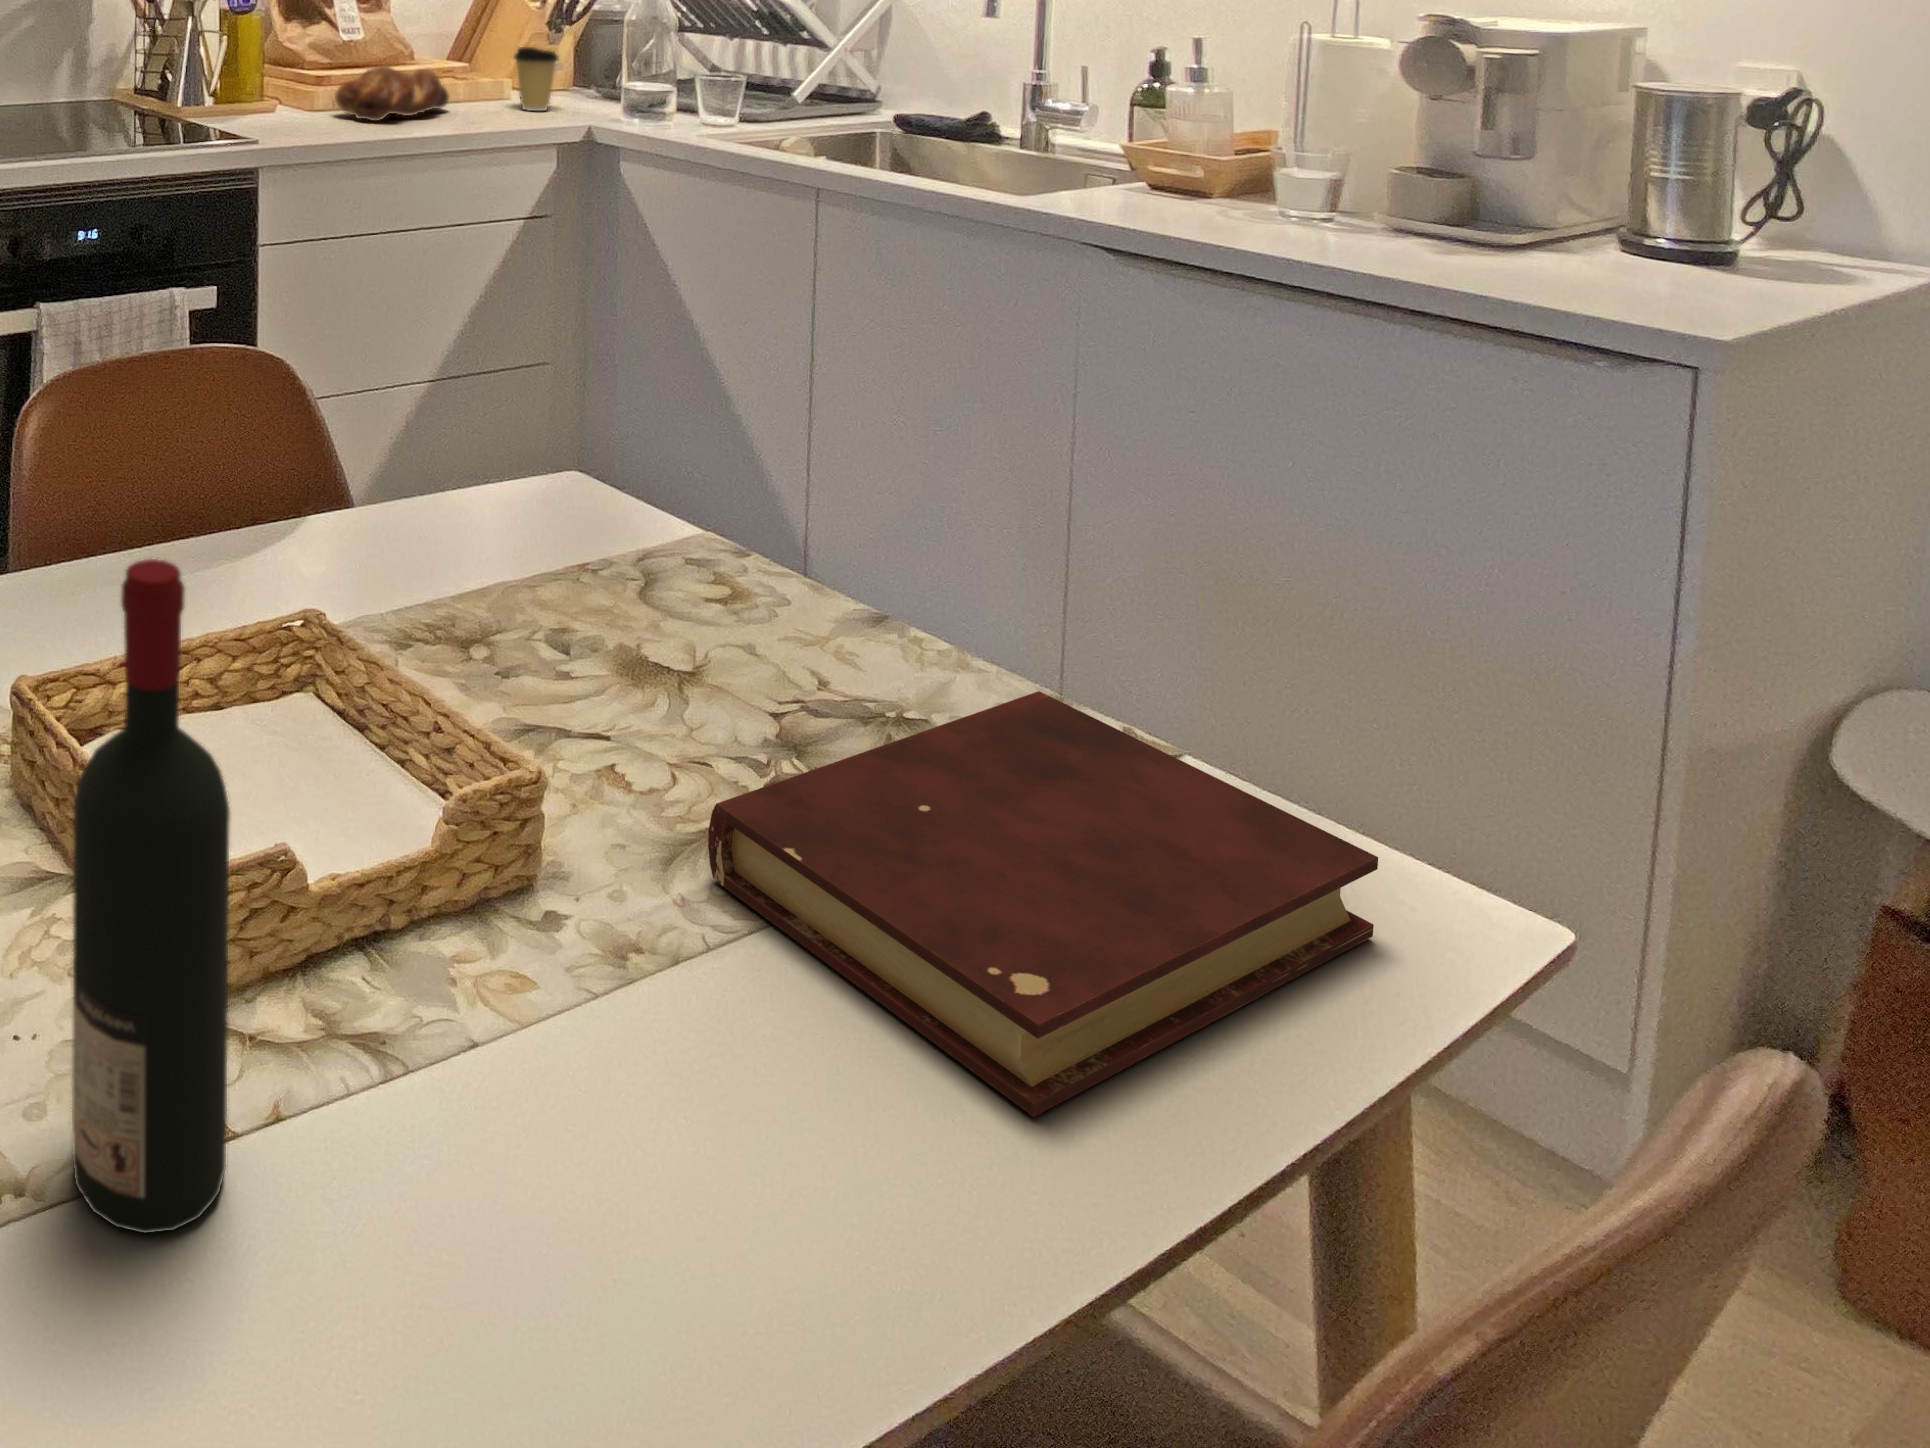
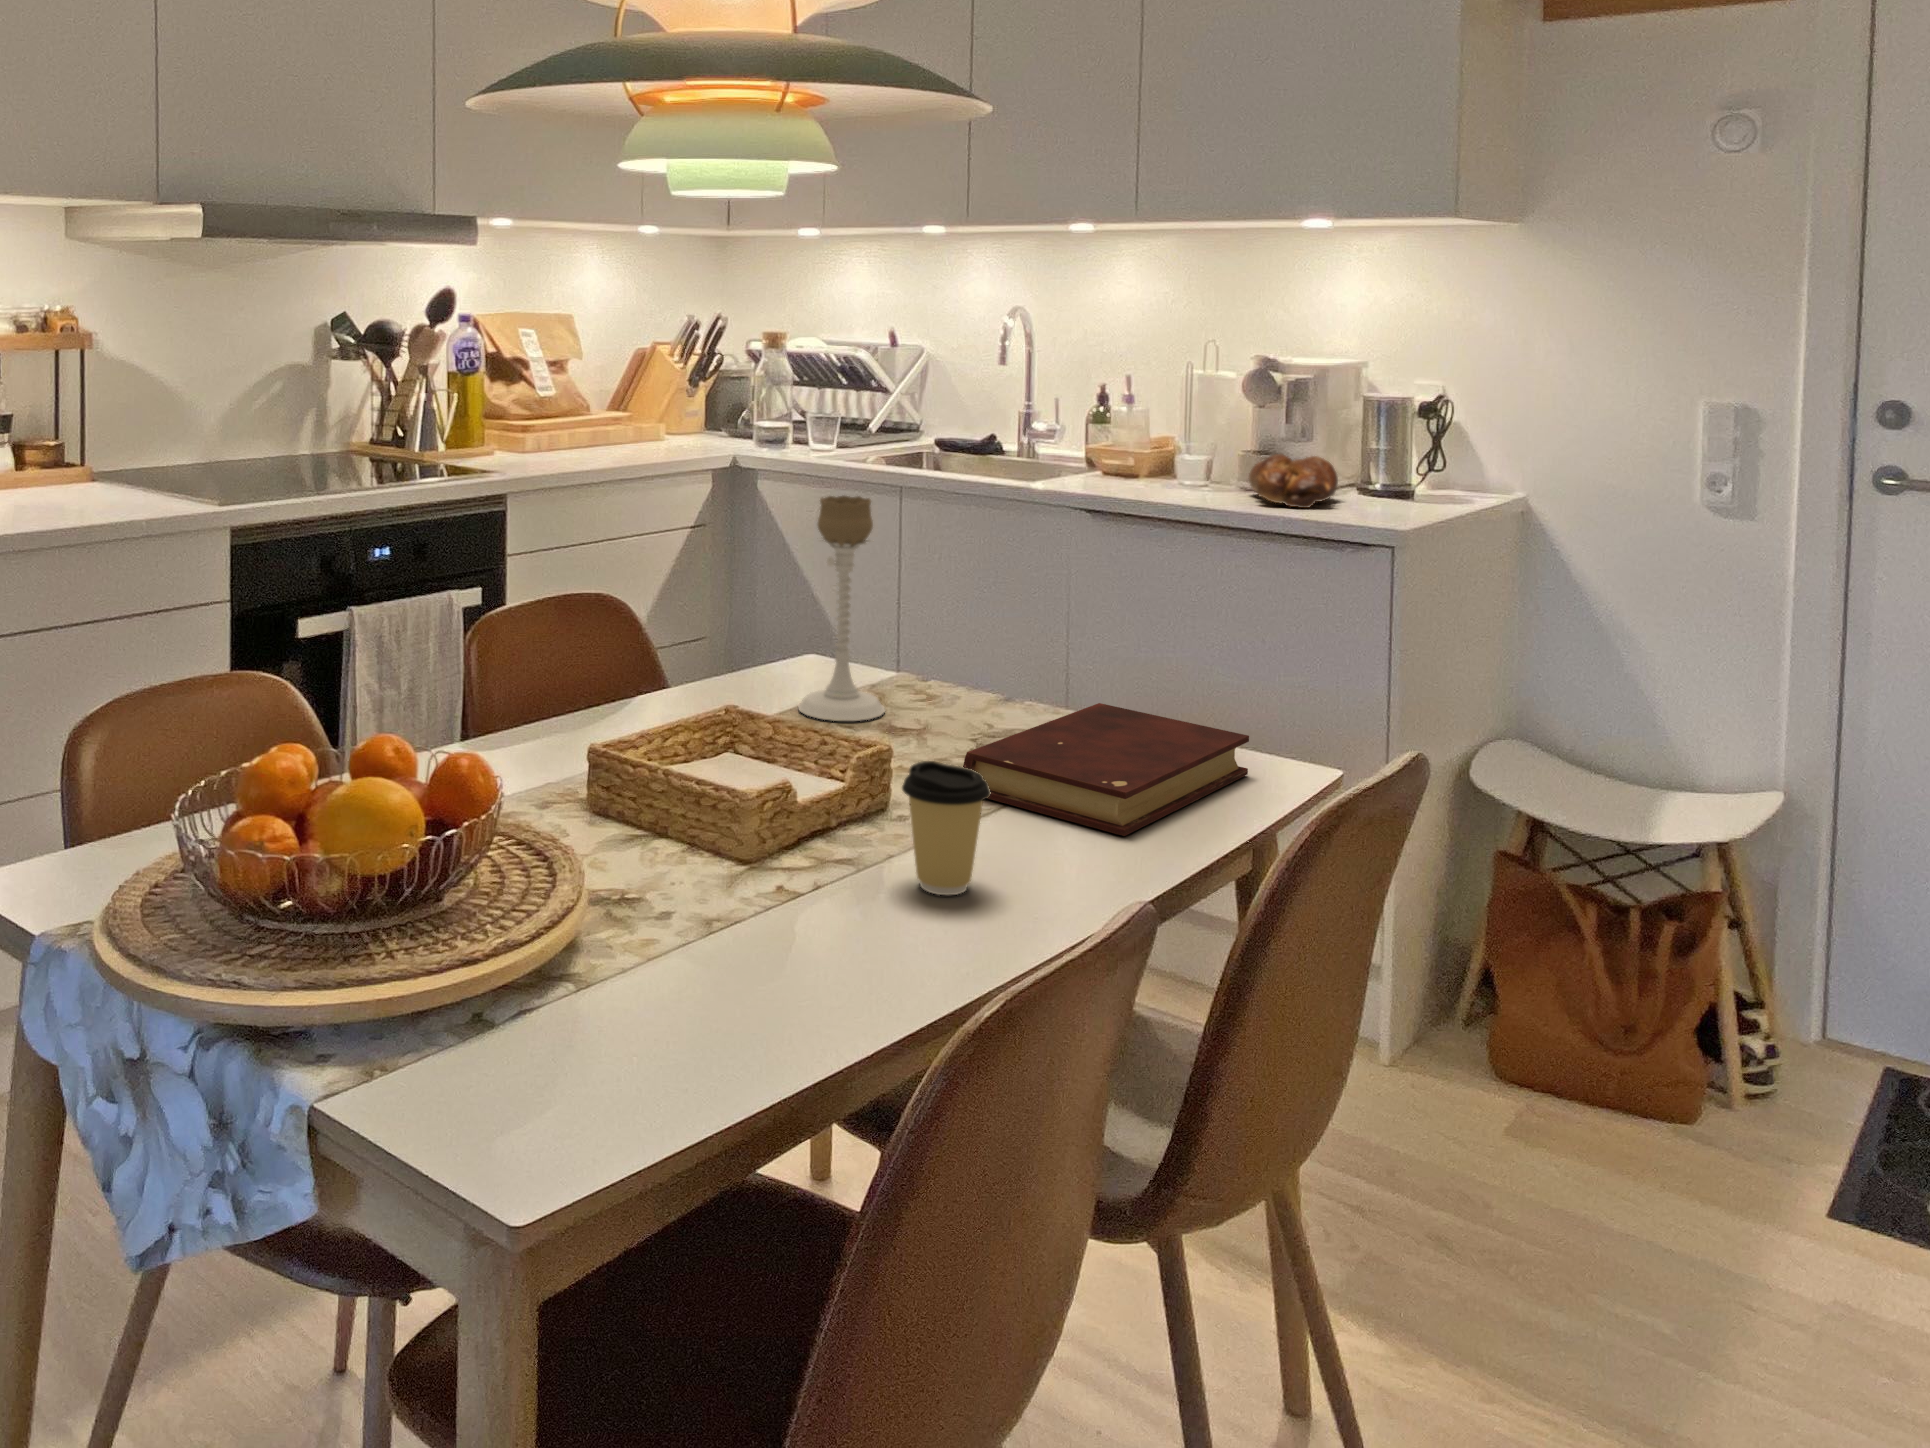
coffee cup: present [513,47,558,111] -> present [902,761,990,895]
bread loaf: present [335,66,449,121] -> present [1249,454,1338,508]
candle holder: none [497,249,645,635] -> present [798,496,885,721]
wine bottle: present [72,559,230,1233] -> none [729,598,807,913]

